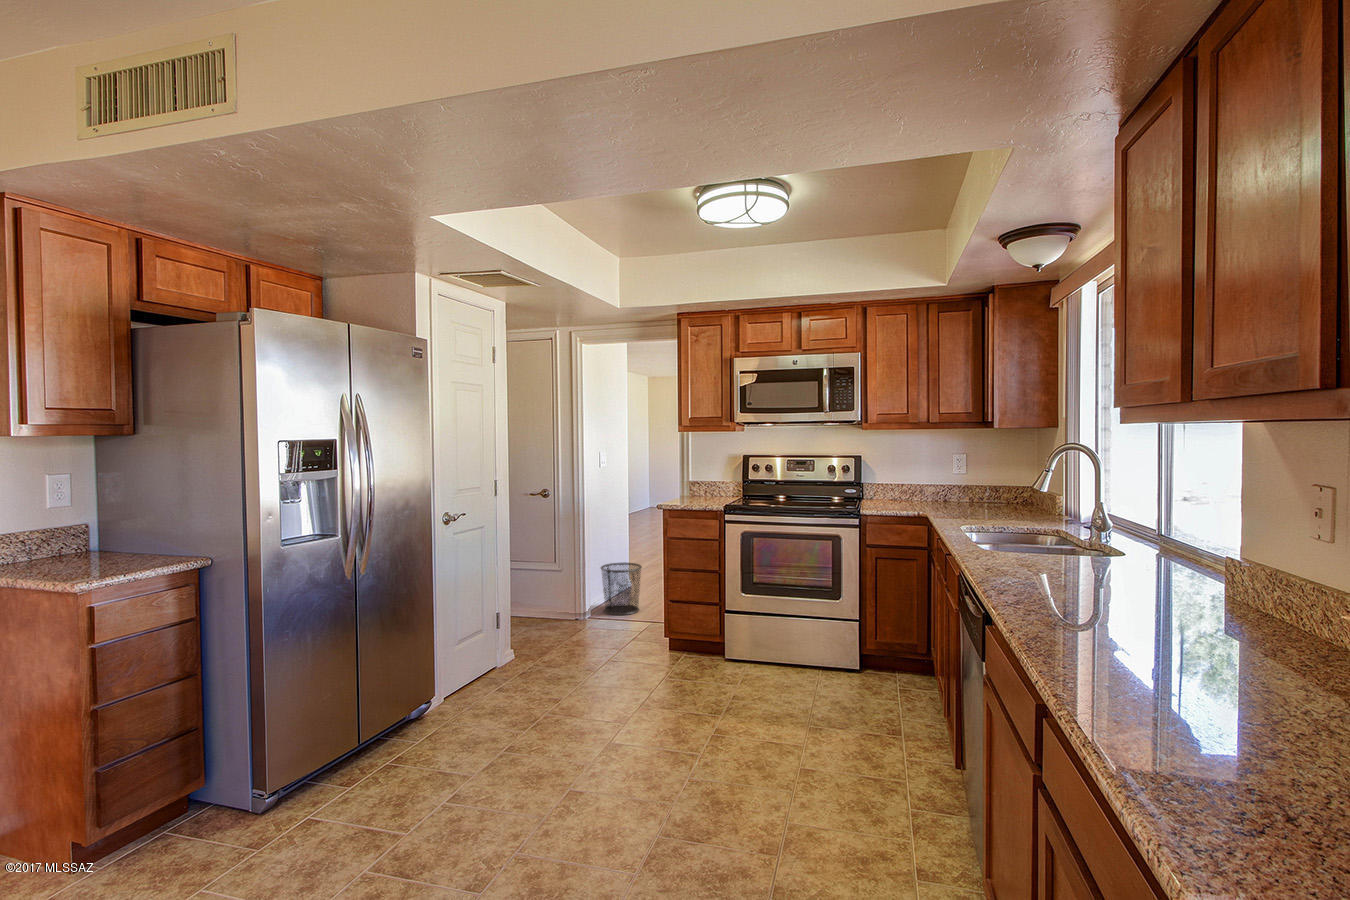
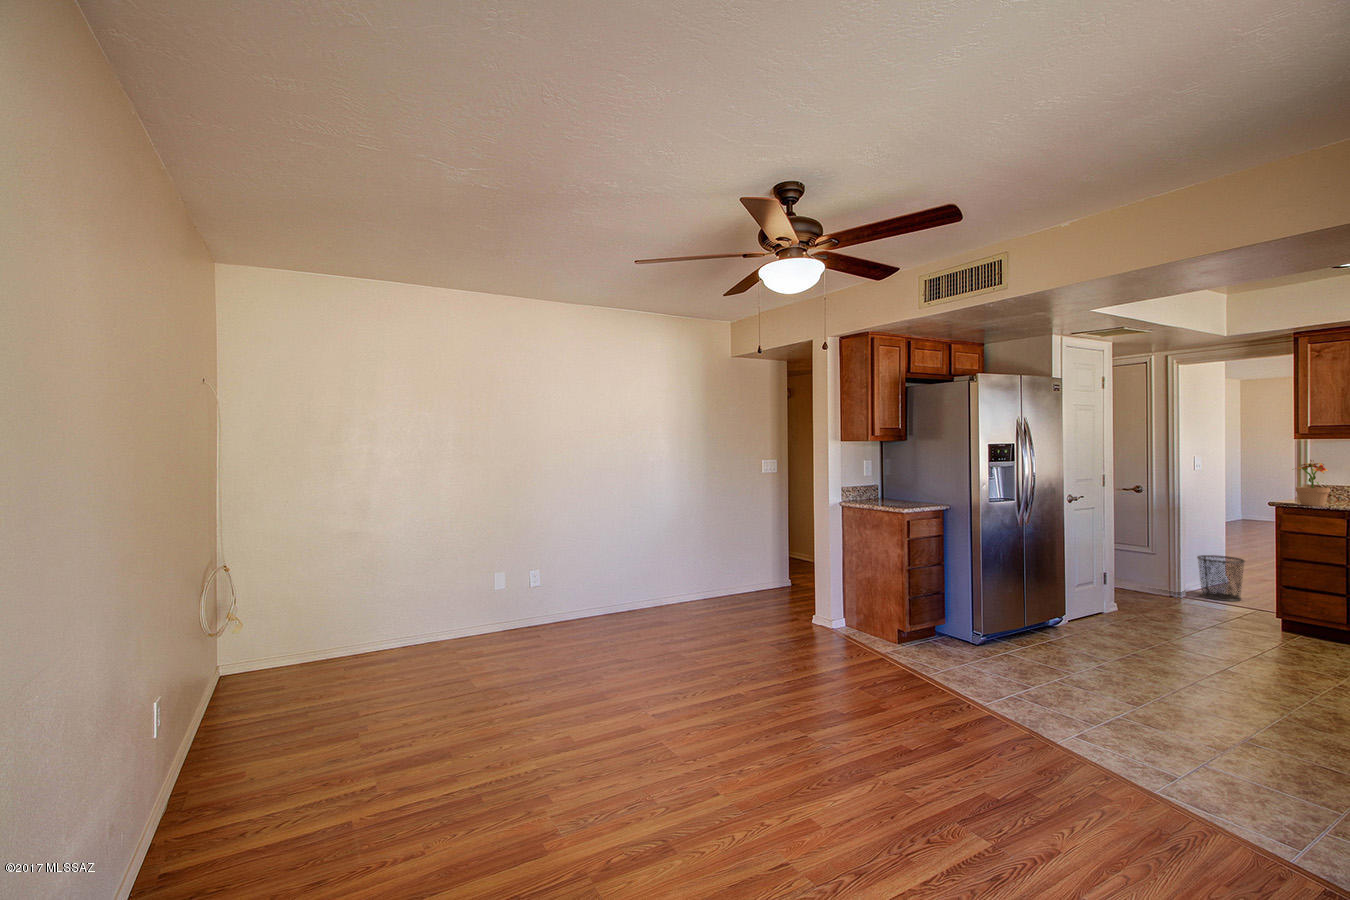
potted plant: none [677,455,708,508] -> present [1296,460,1330,506]

